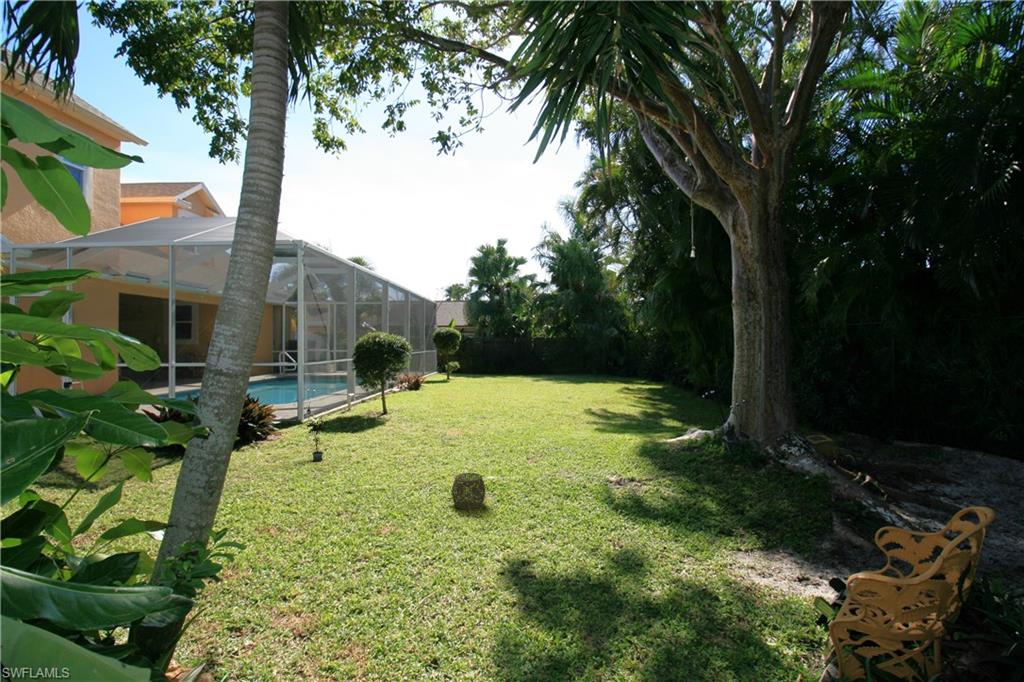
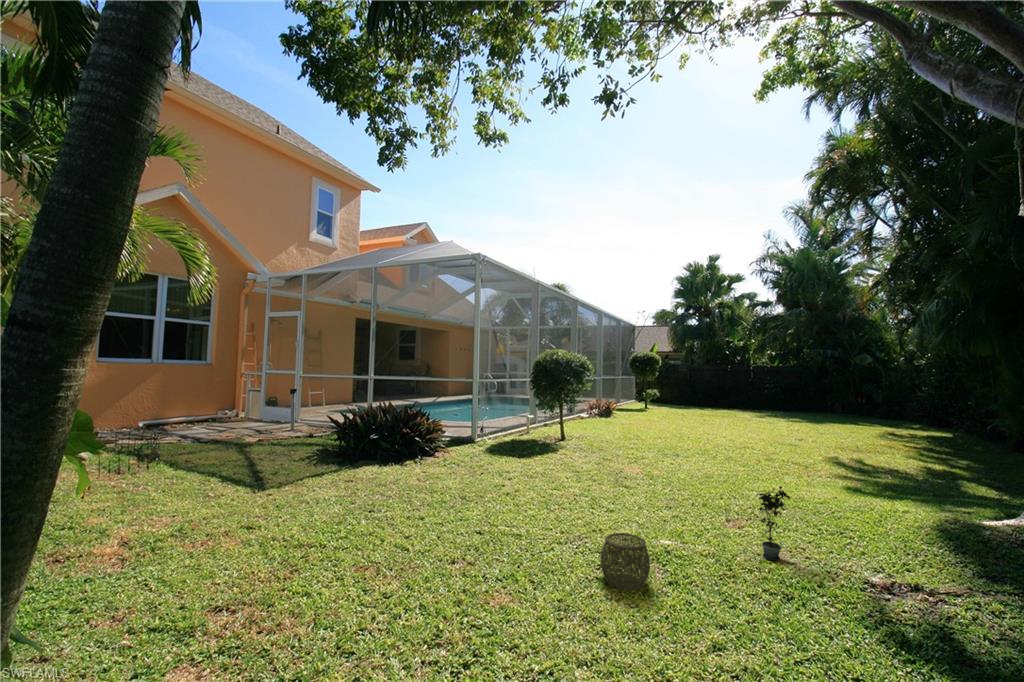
potted plant: present [307,418,328,461] -> present [756,486,790,561]

